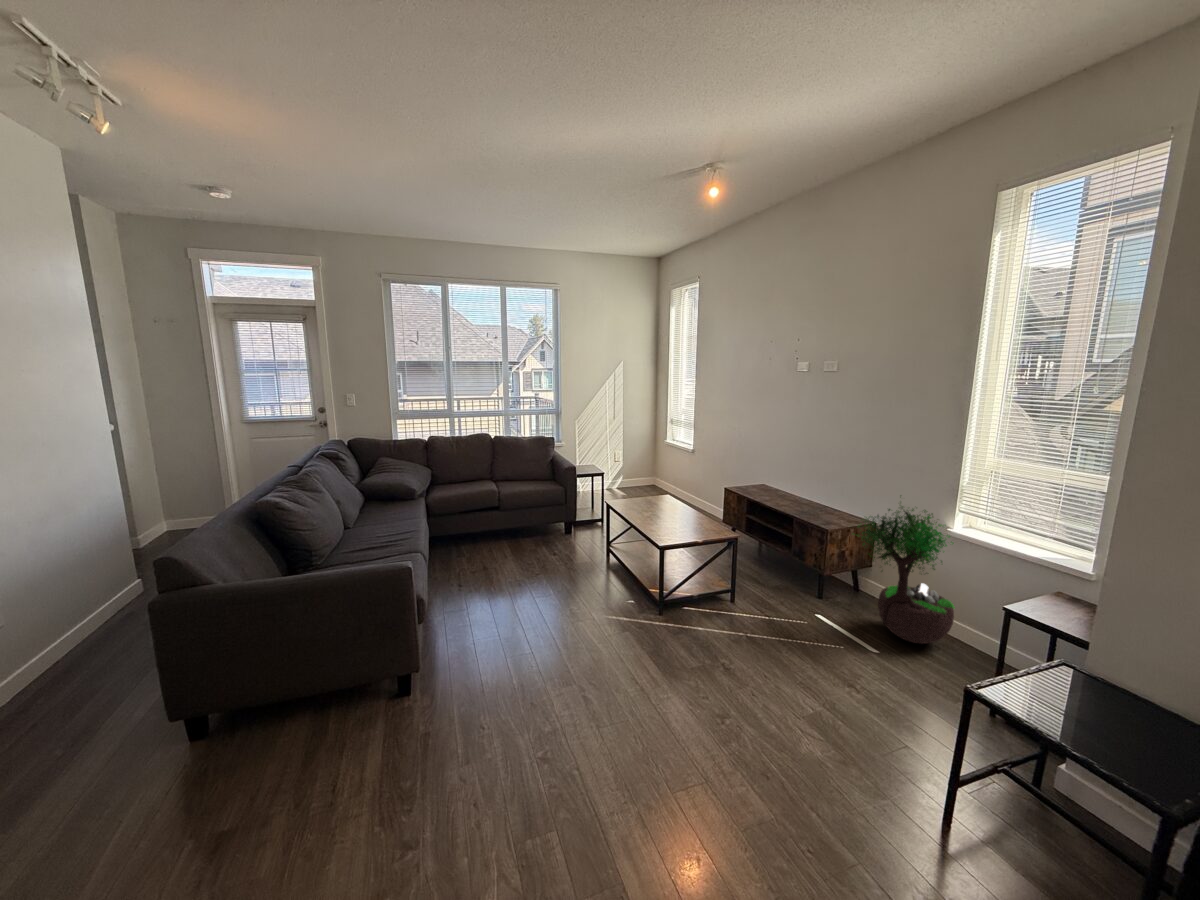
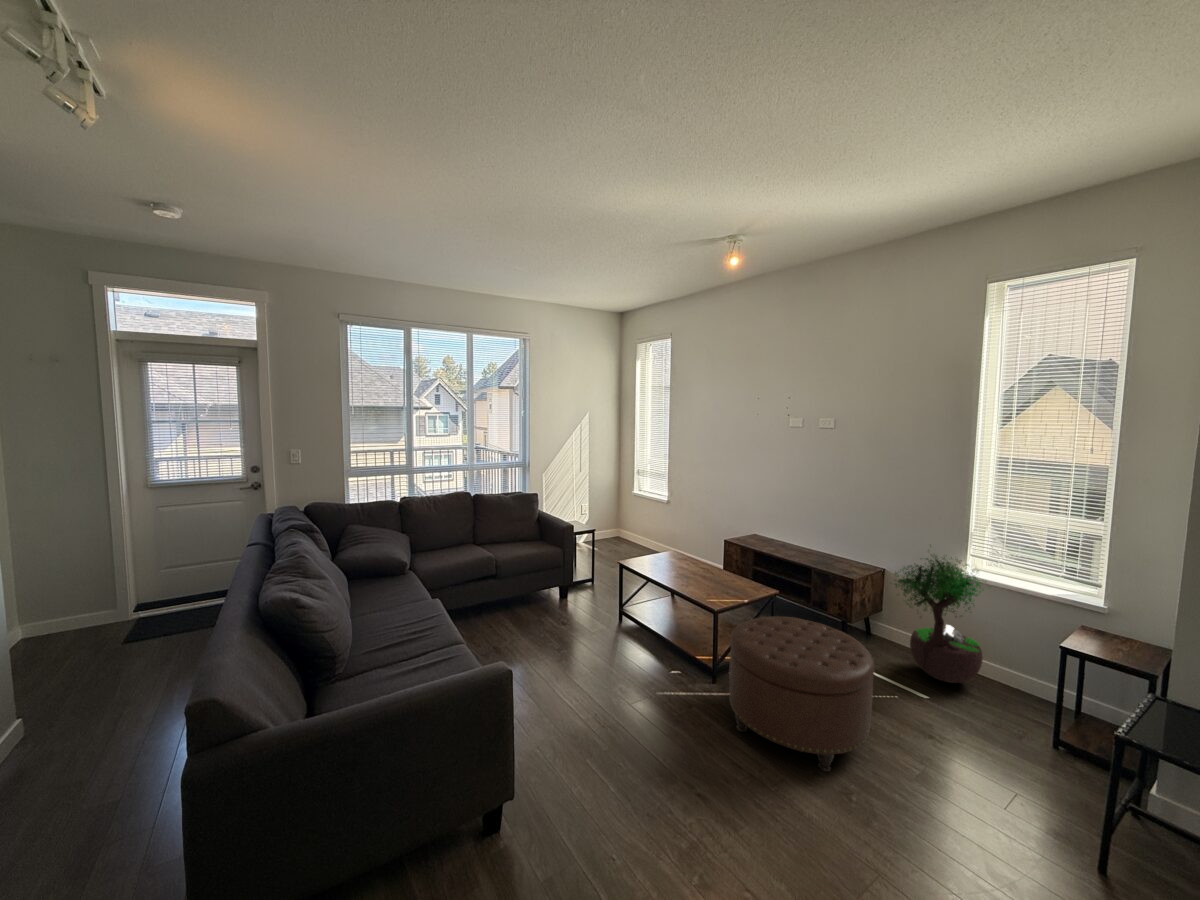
ottoman: none [649,557,785,699] -> present [729,616,874,772]

